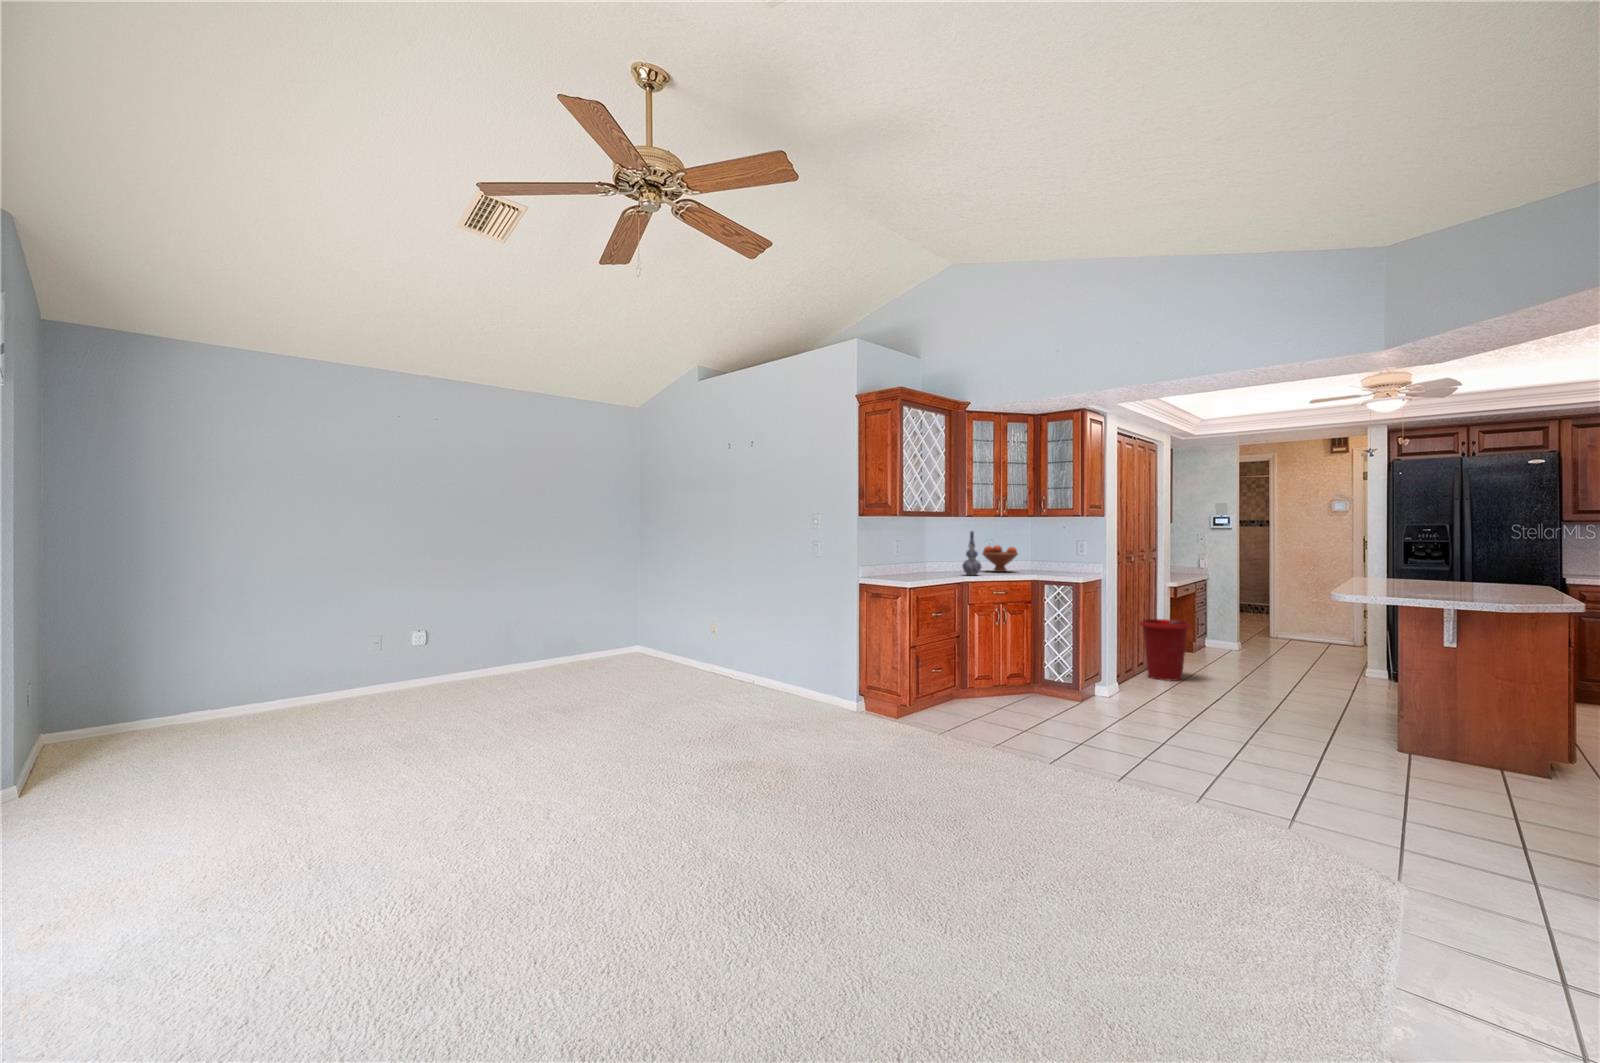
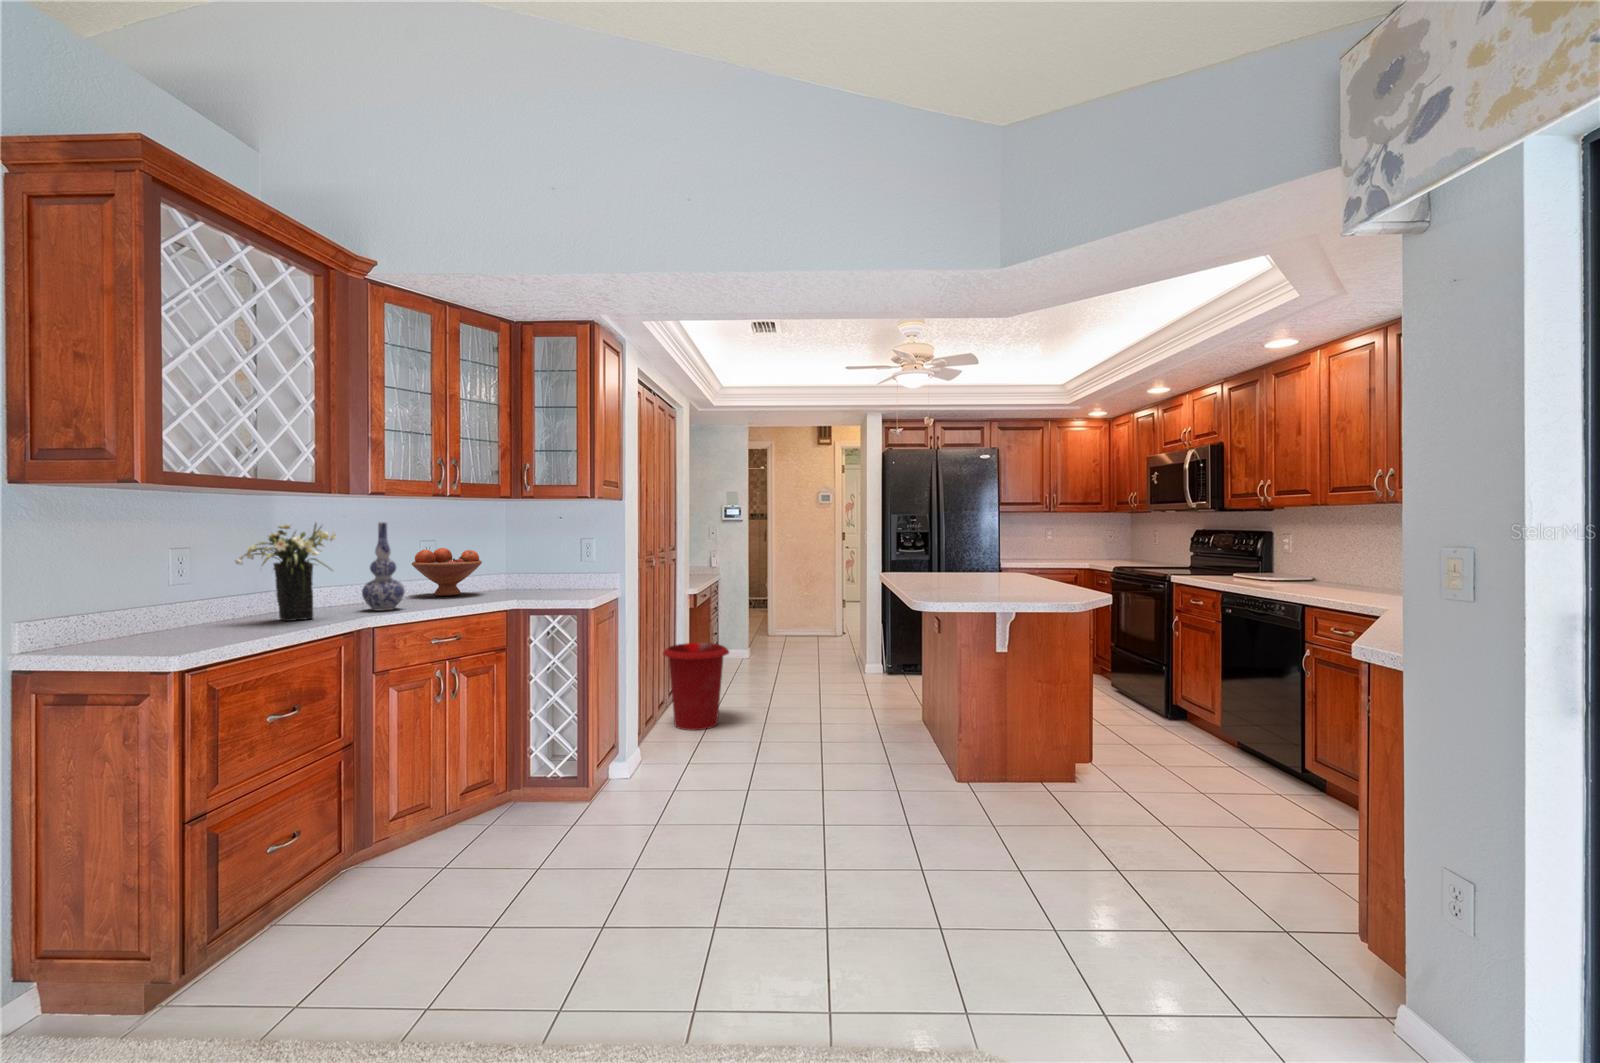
flower arrangement: none [915,531,953,576] -> present [236,523,336,621]

